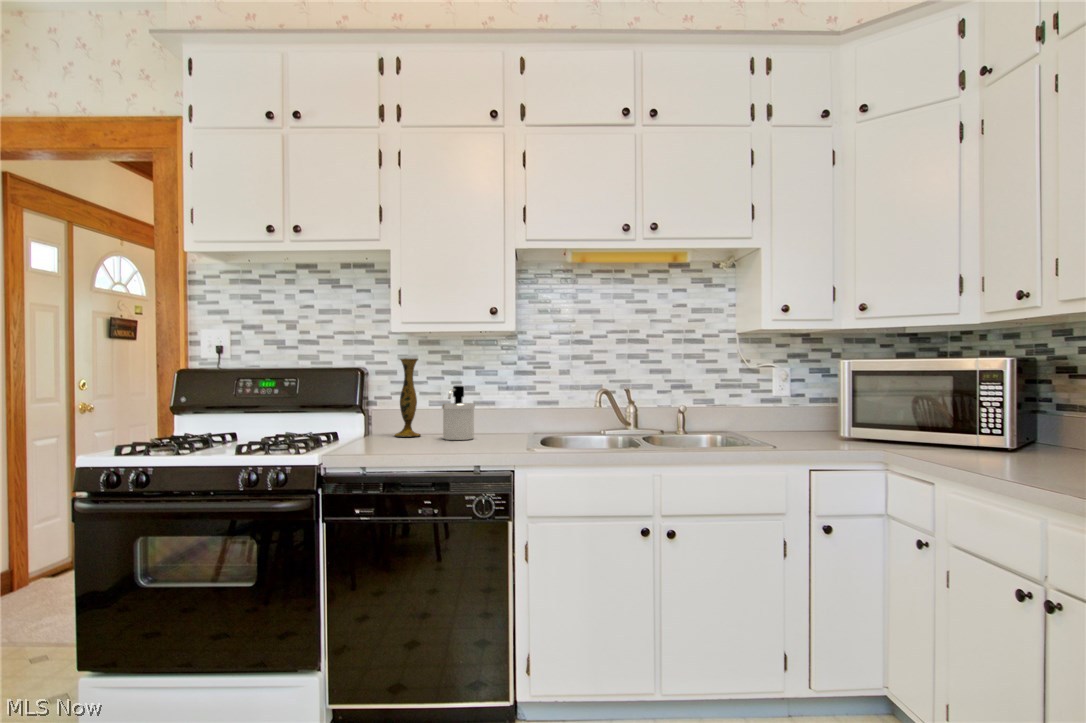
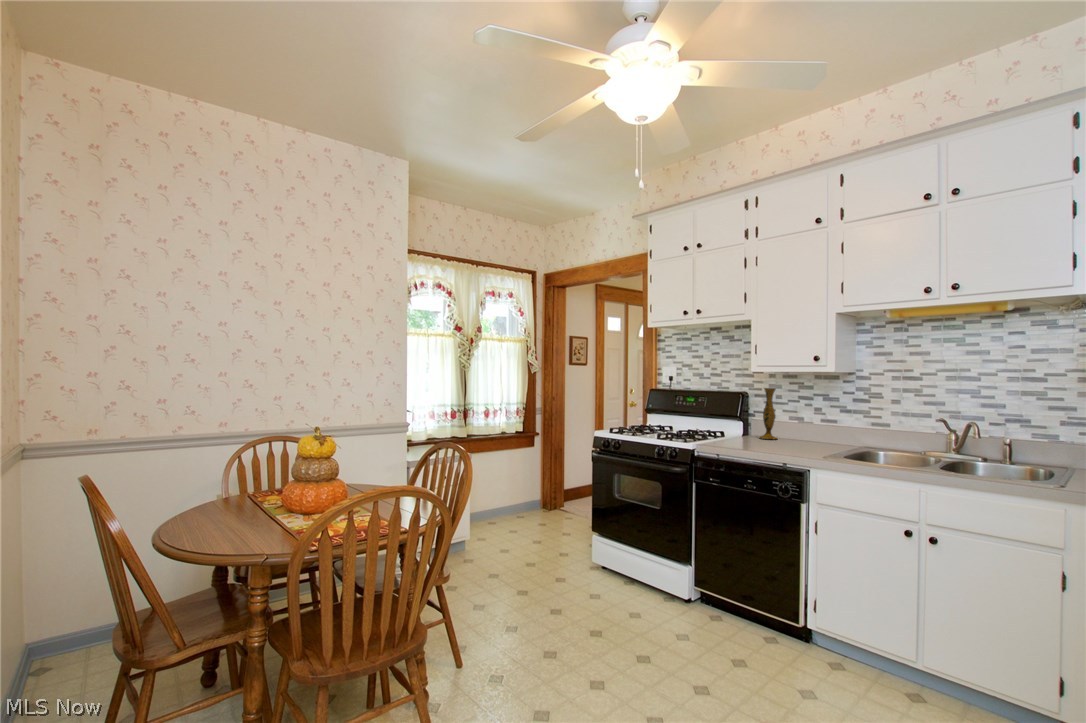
soap dispenser: present [442,386,475,440] -> none [784,408,811,446]

